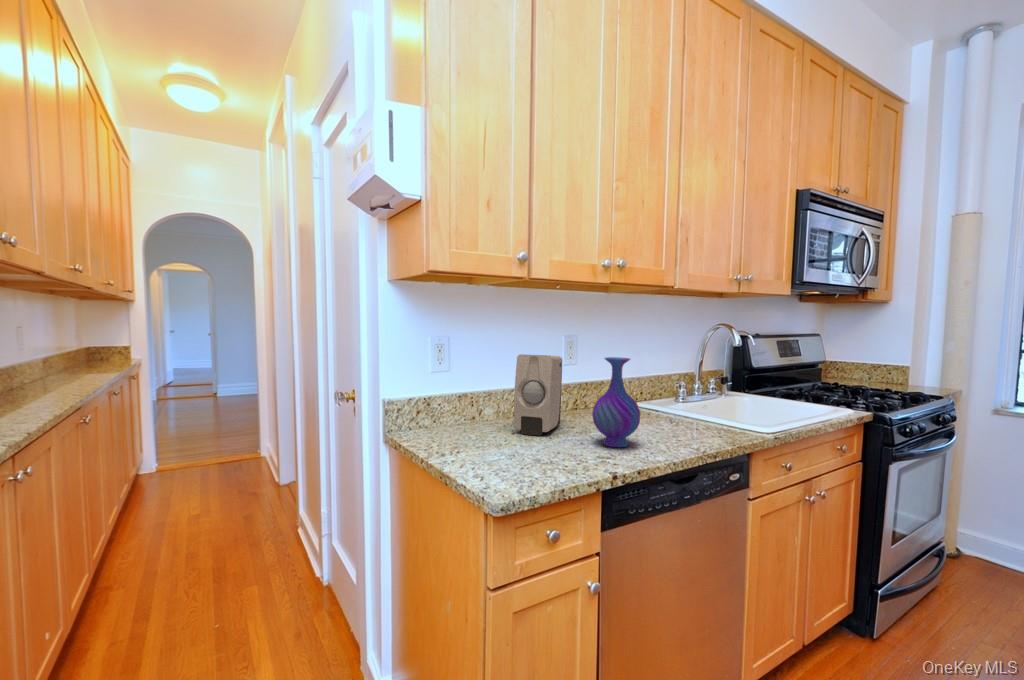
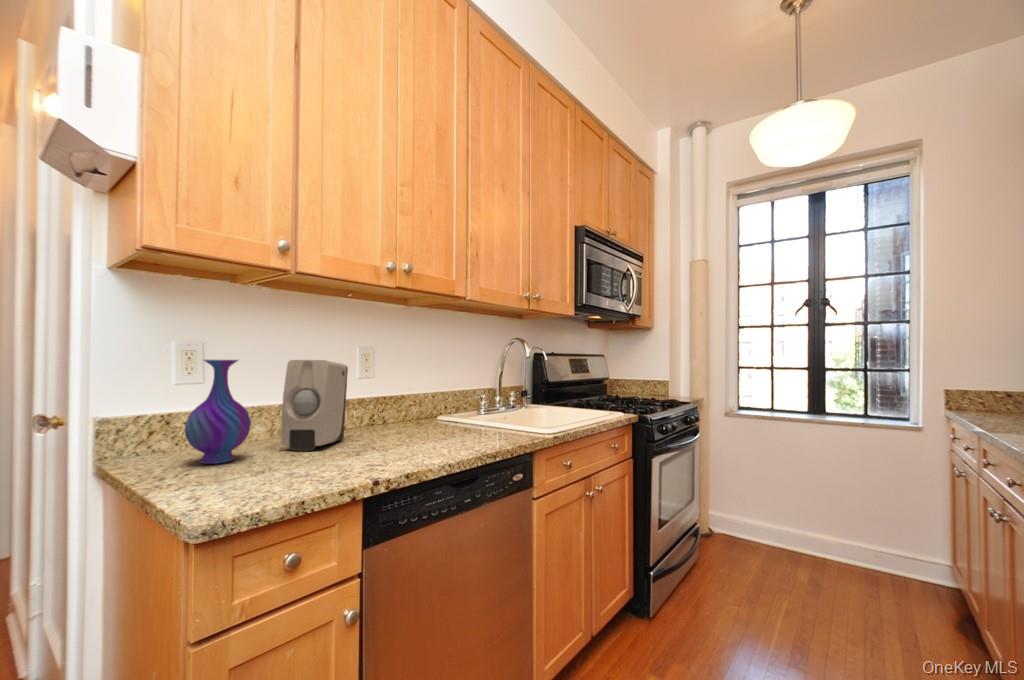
vase: present [592,357,640,447] -> present [185,360,251,464]

